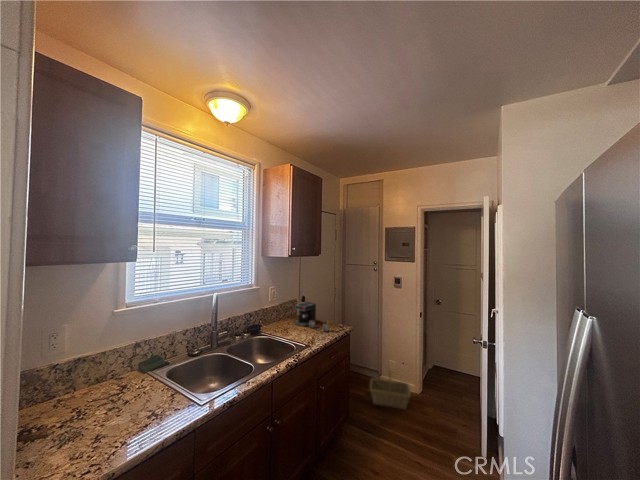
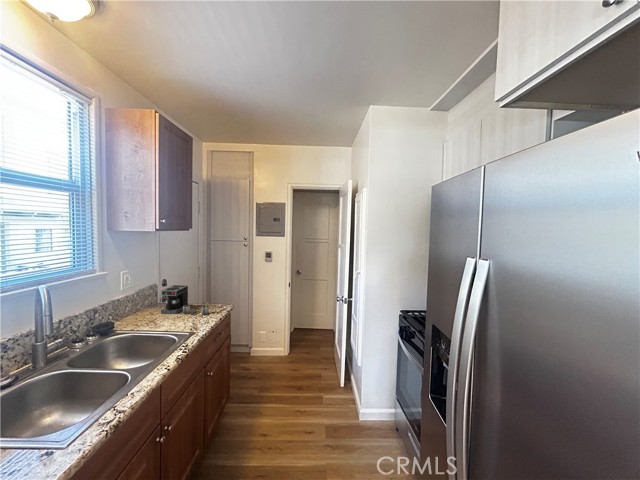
basket: present [370,370,411,409] -> none [244,339,283,375]

